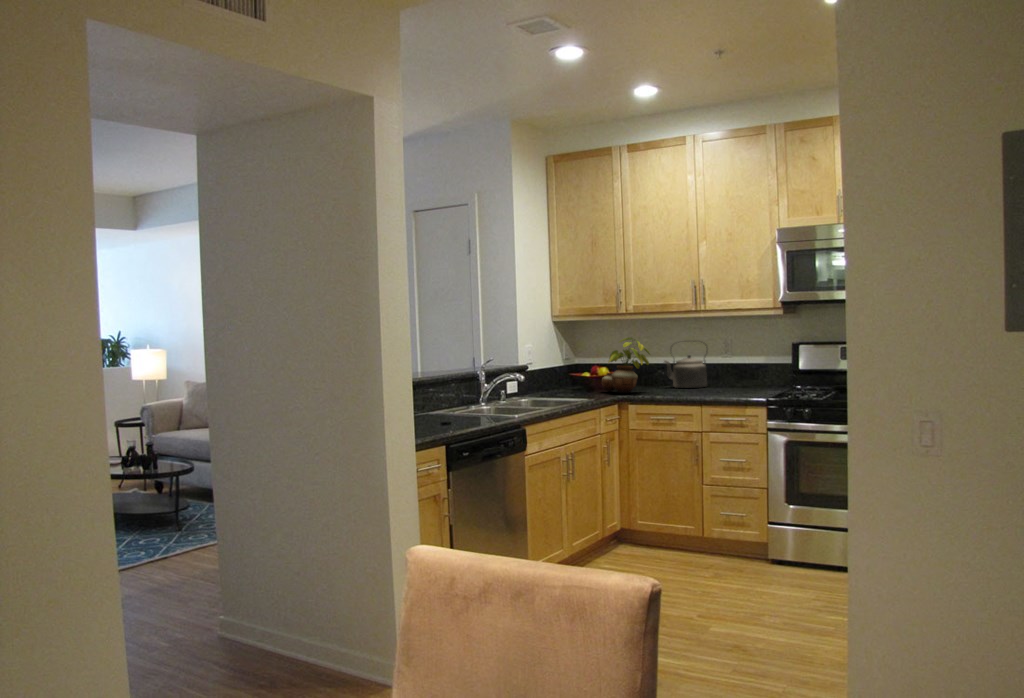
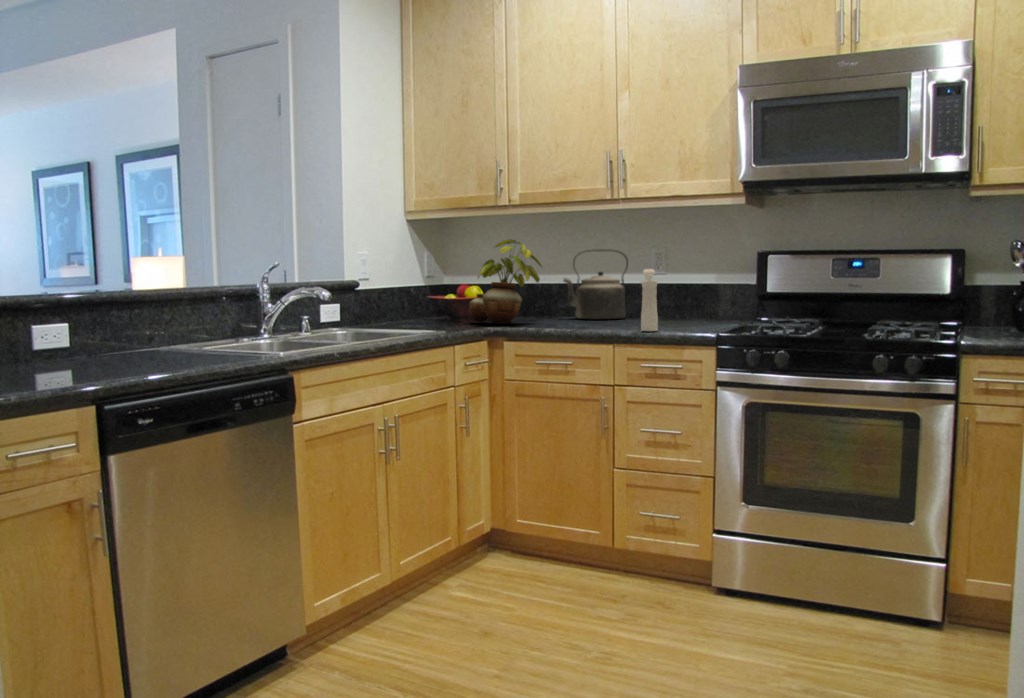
pepper mill: none [716,357,728,398] -> present [641,269,658,331]

